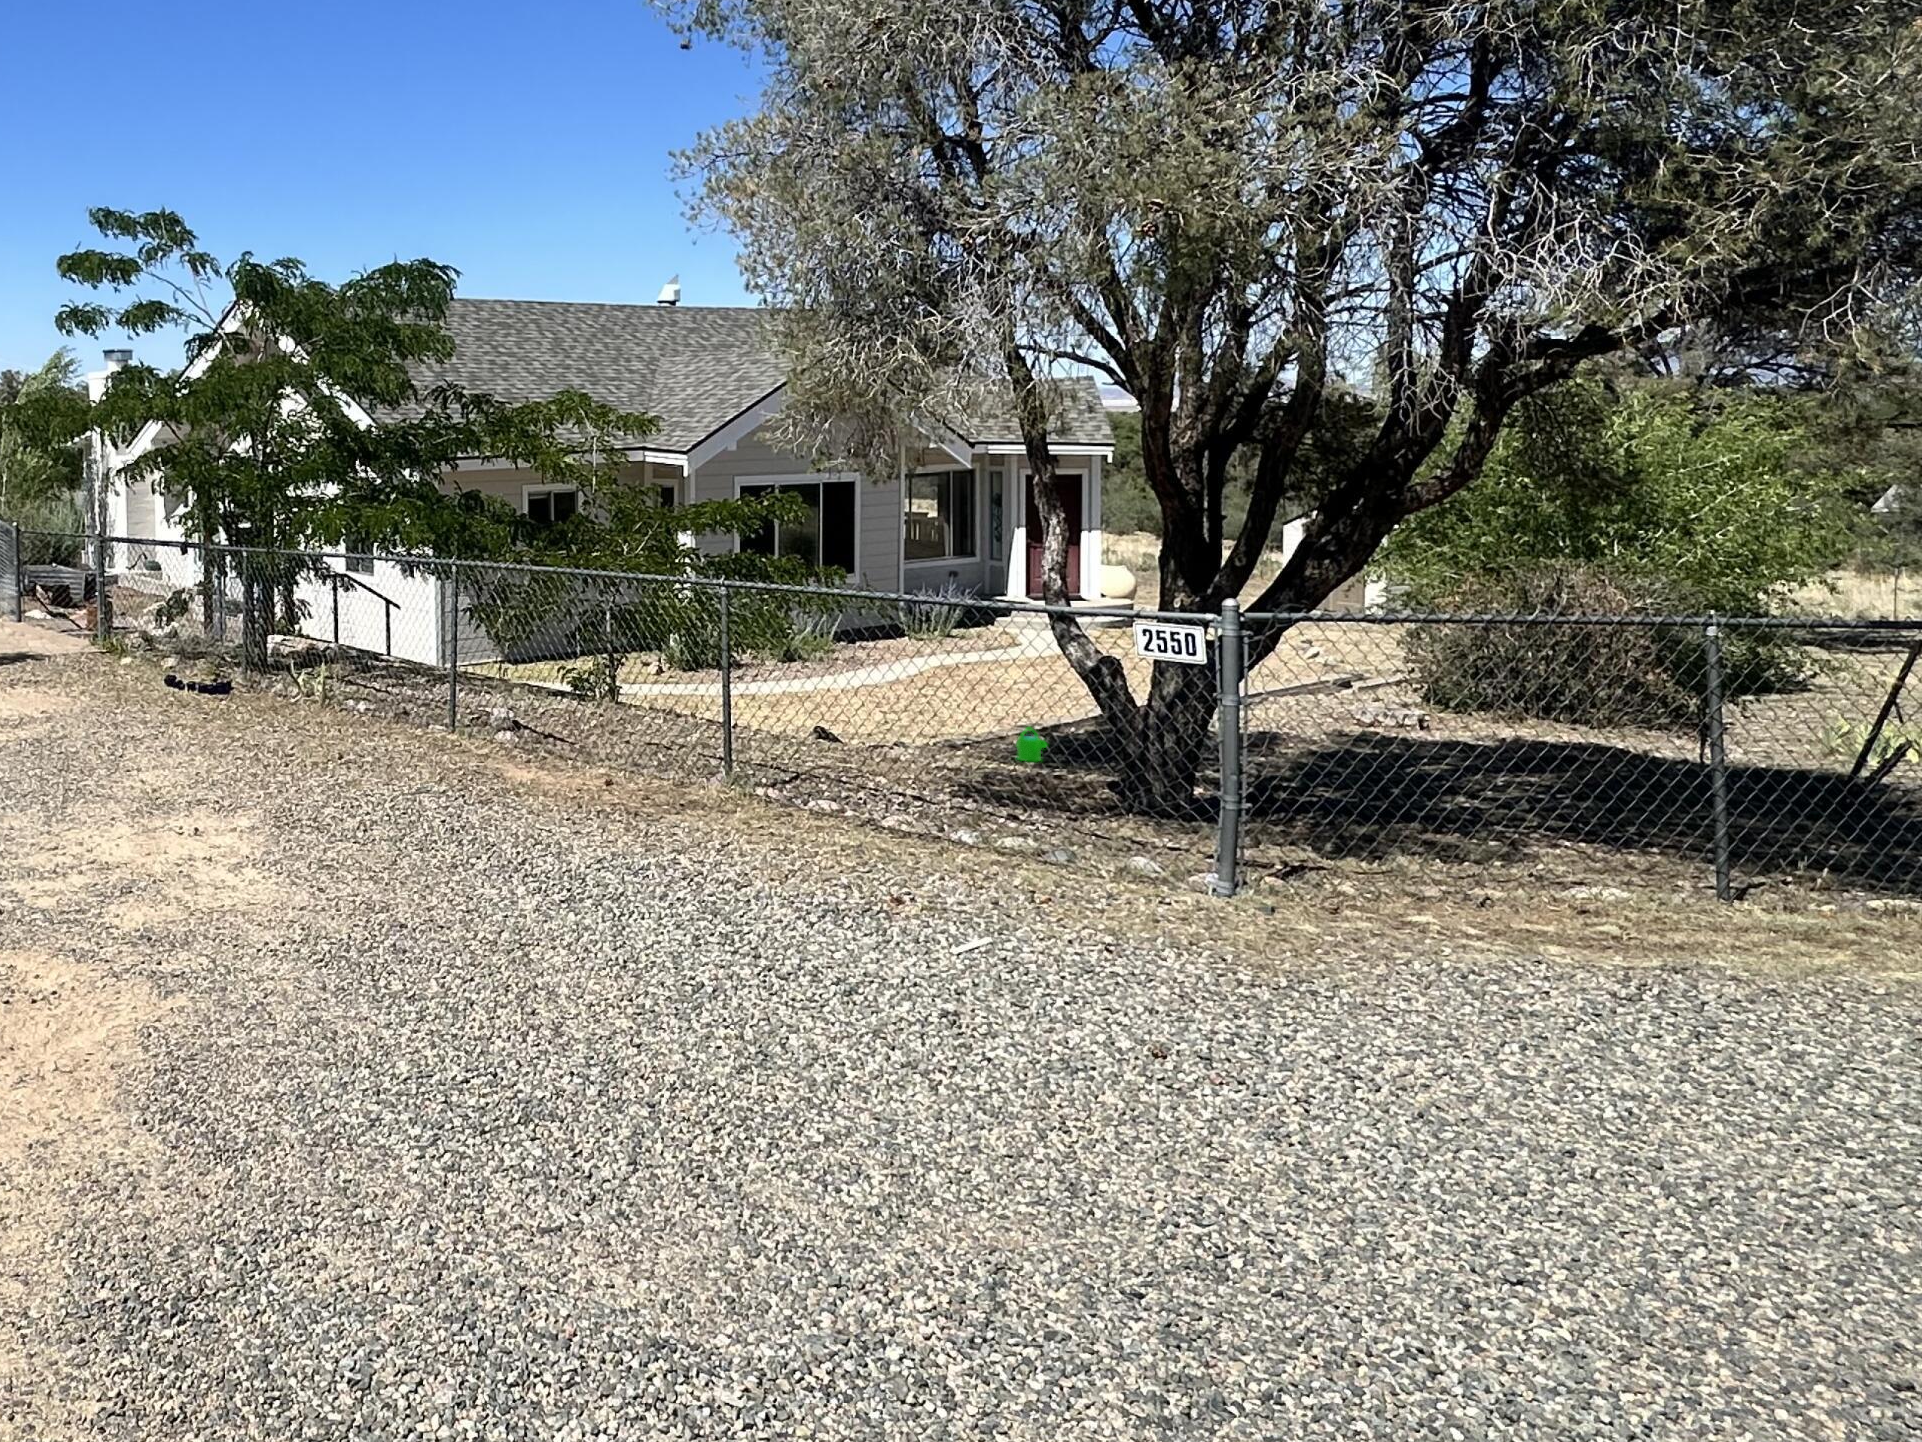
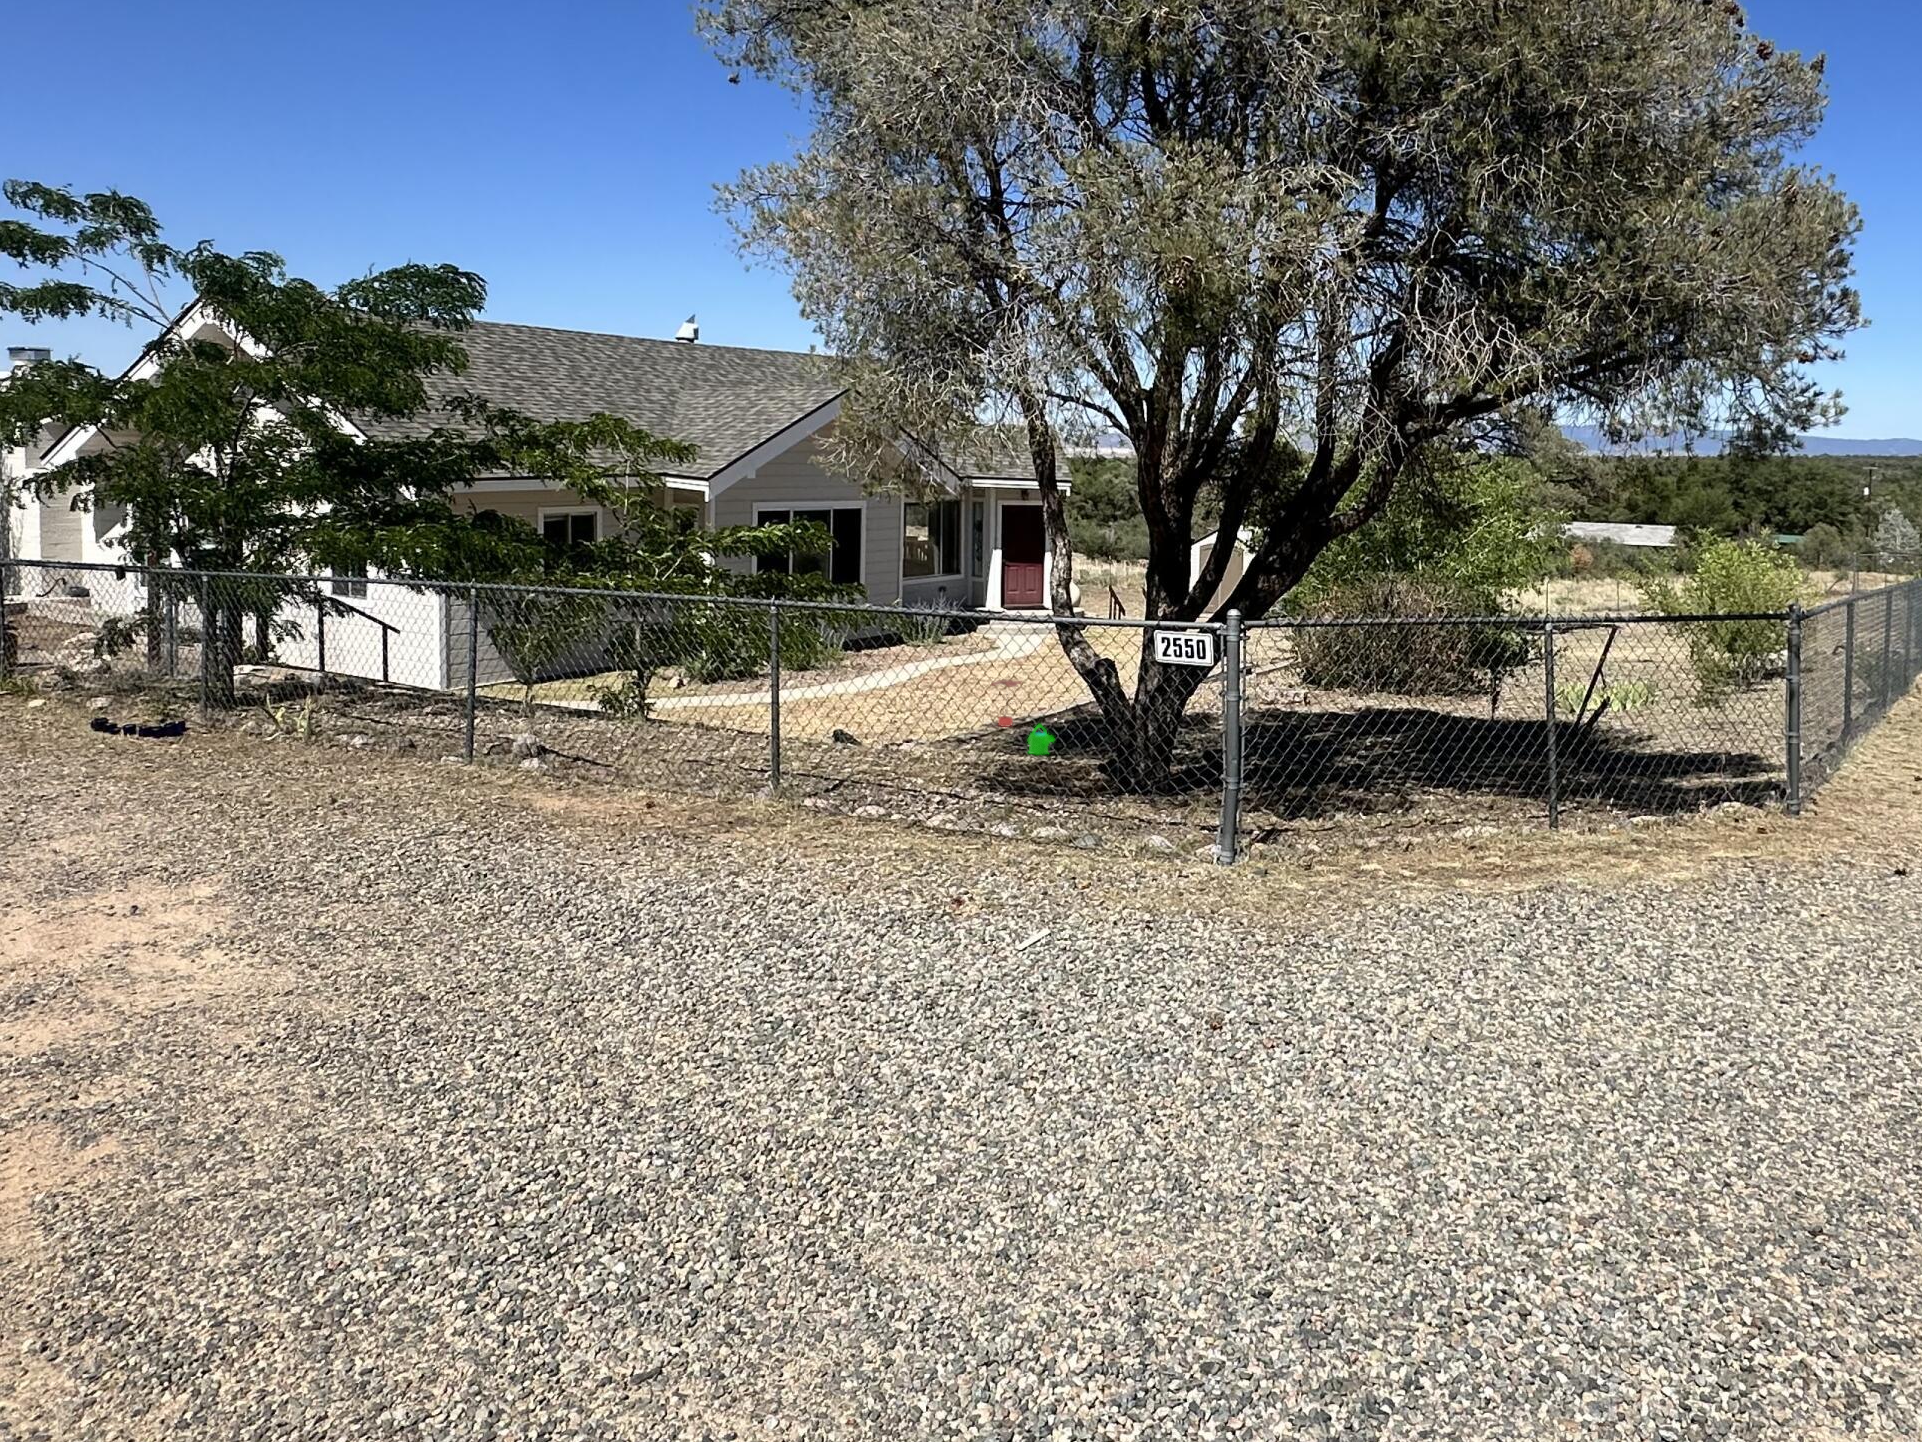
potted plant: none [975,676,1015,729] -> present [991,680,1021,727]

